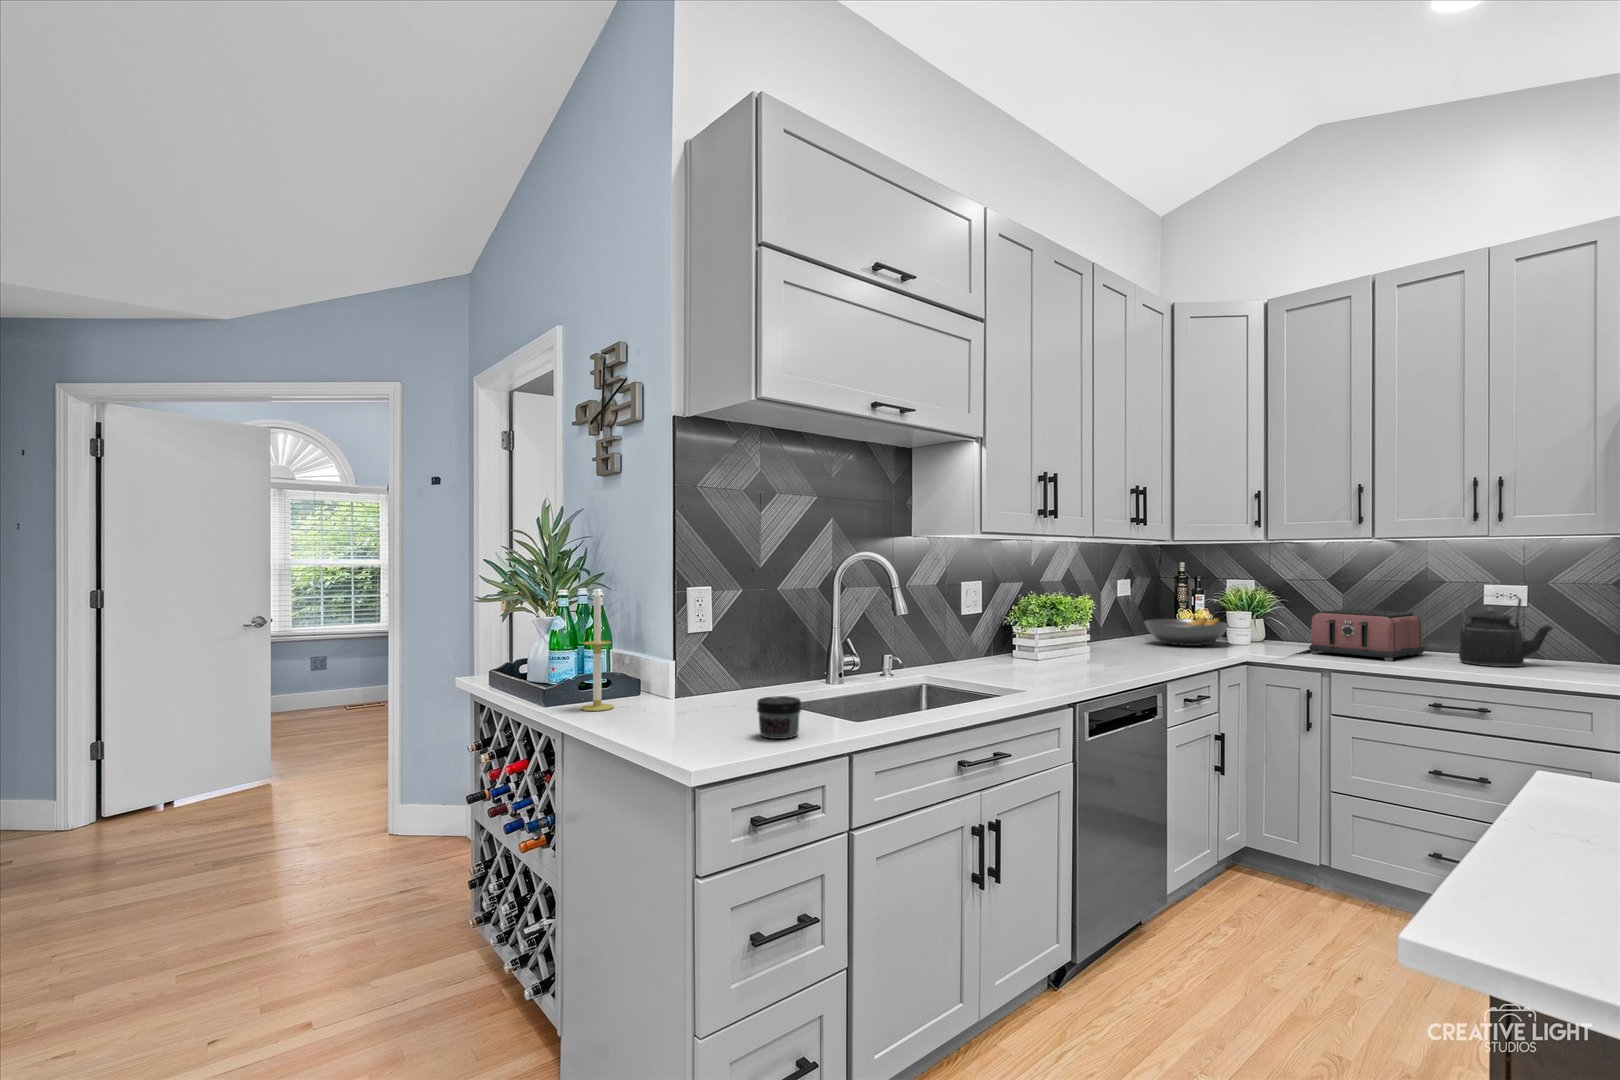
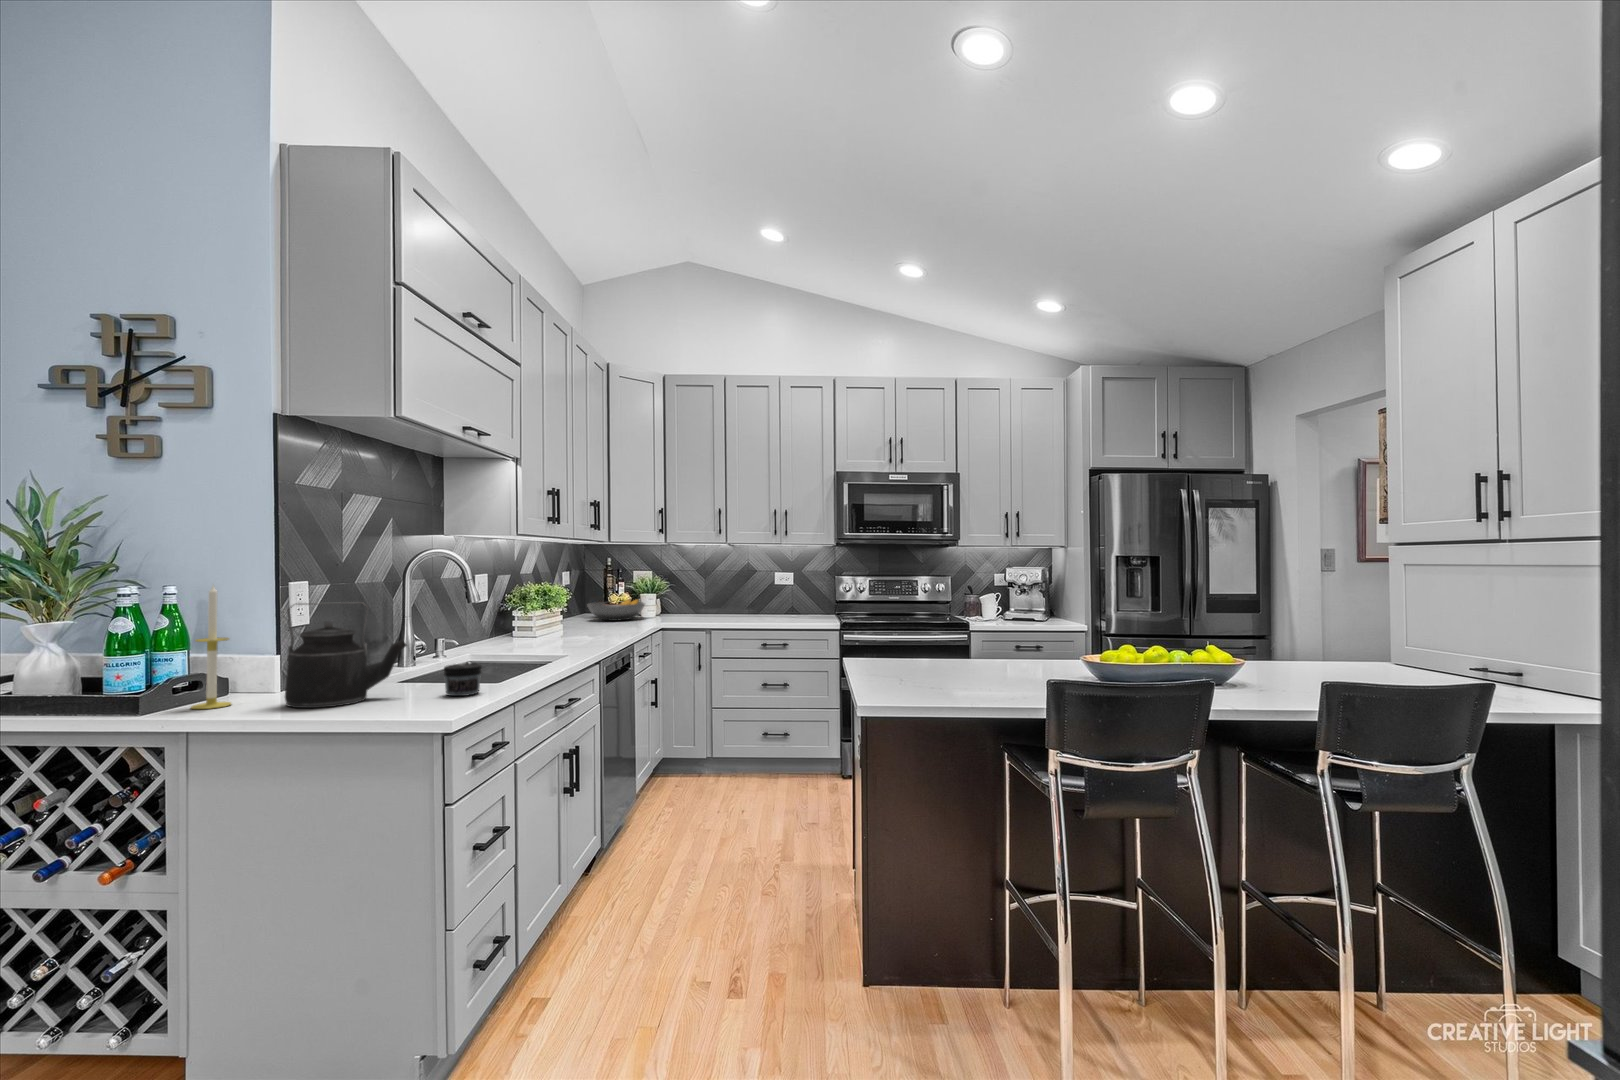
kettle: present [1459,595,1553,667] -> present [285,602,407,708]
toaster: present [1309,609,1425,661] -> none [693,590,751,620]

